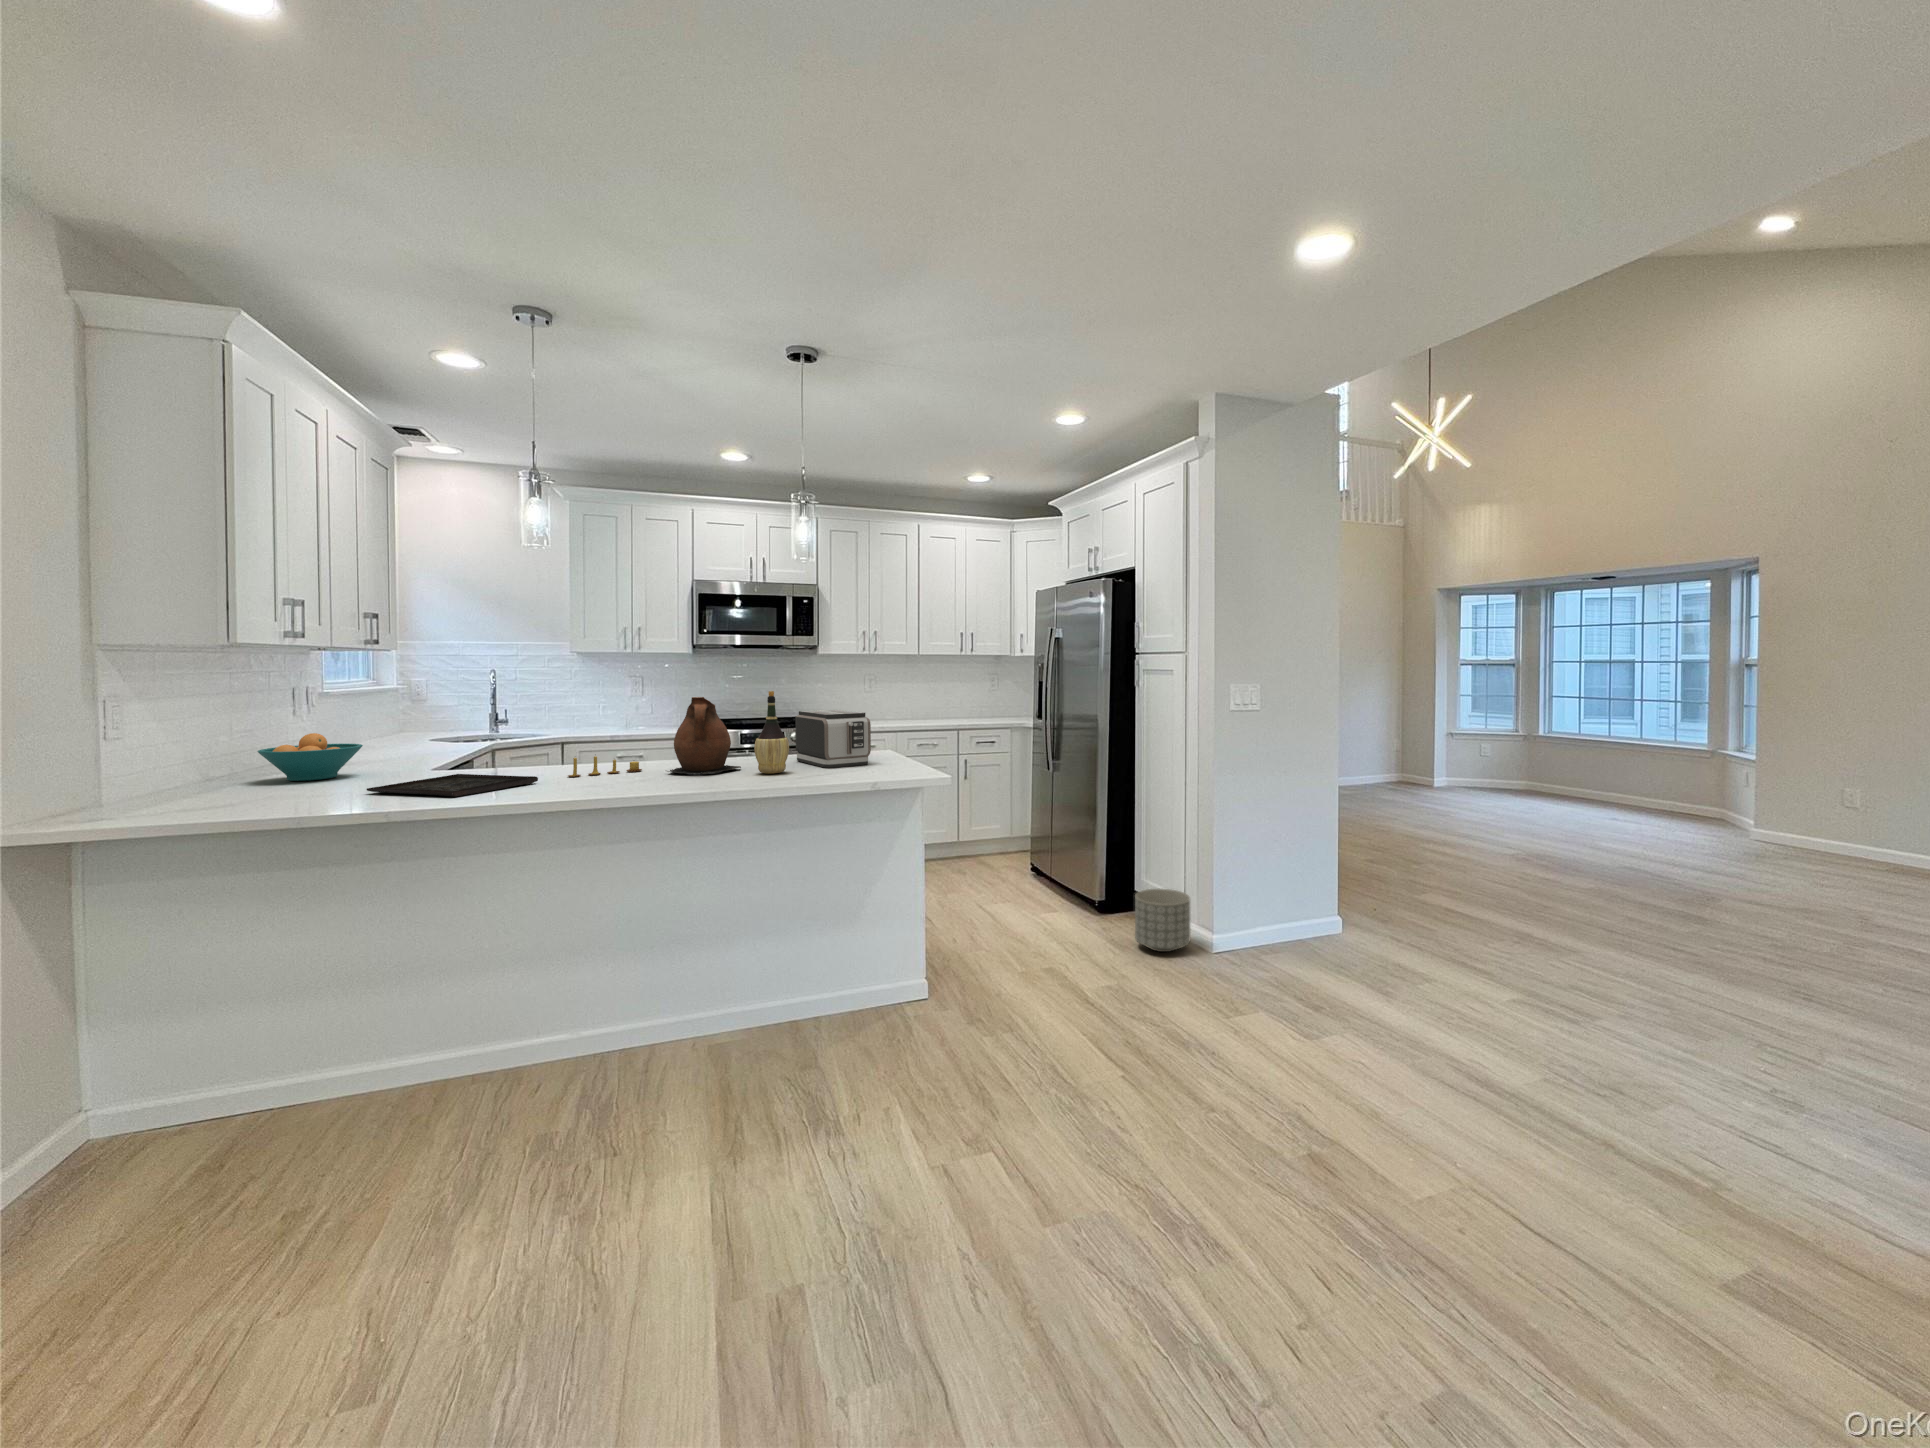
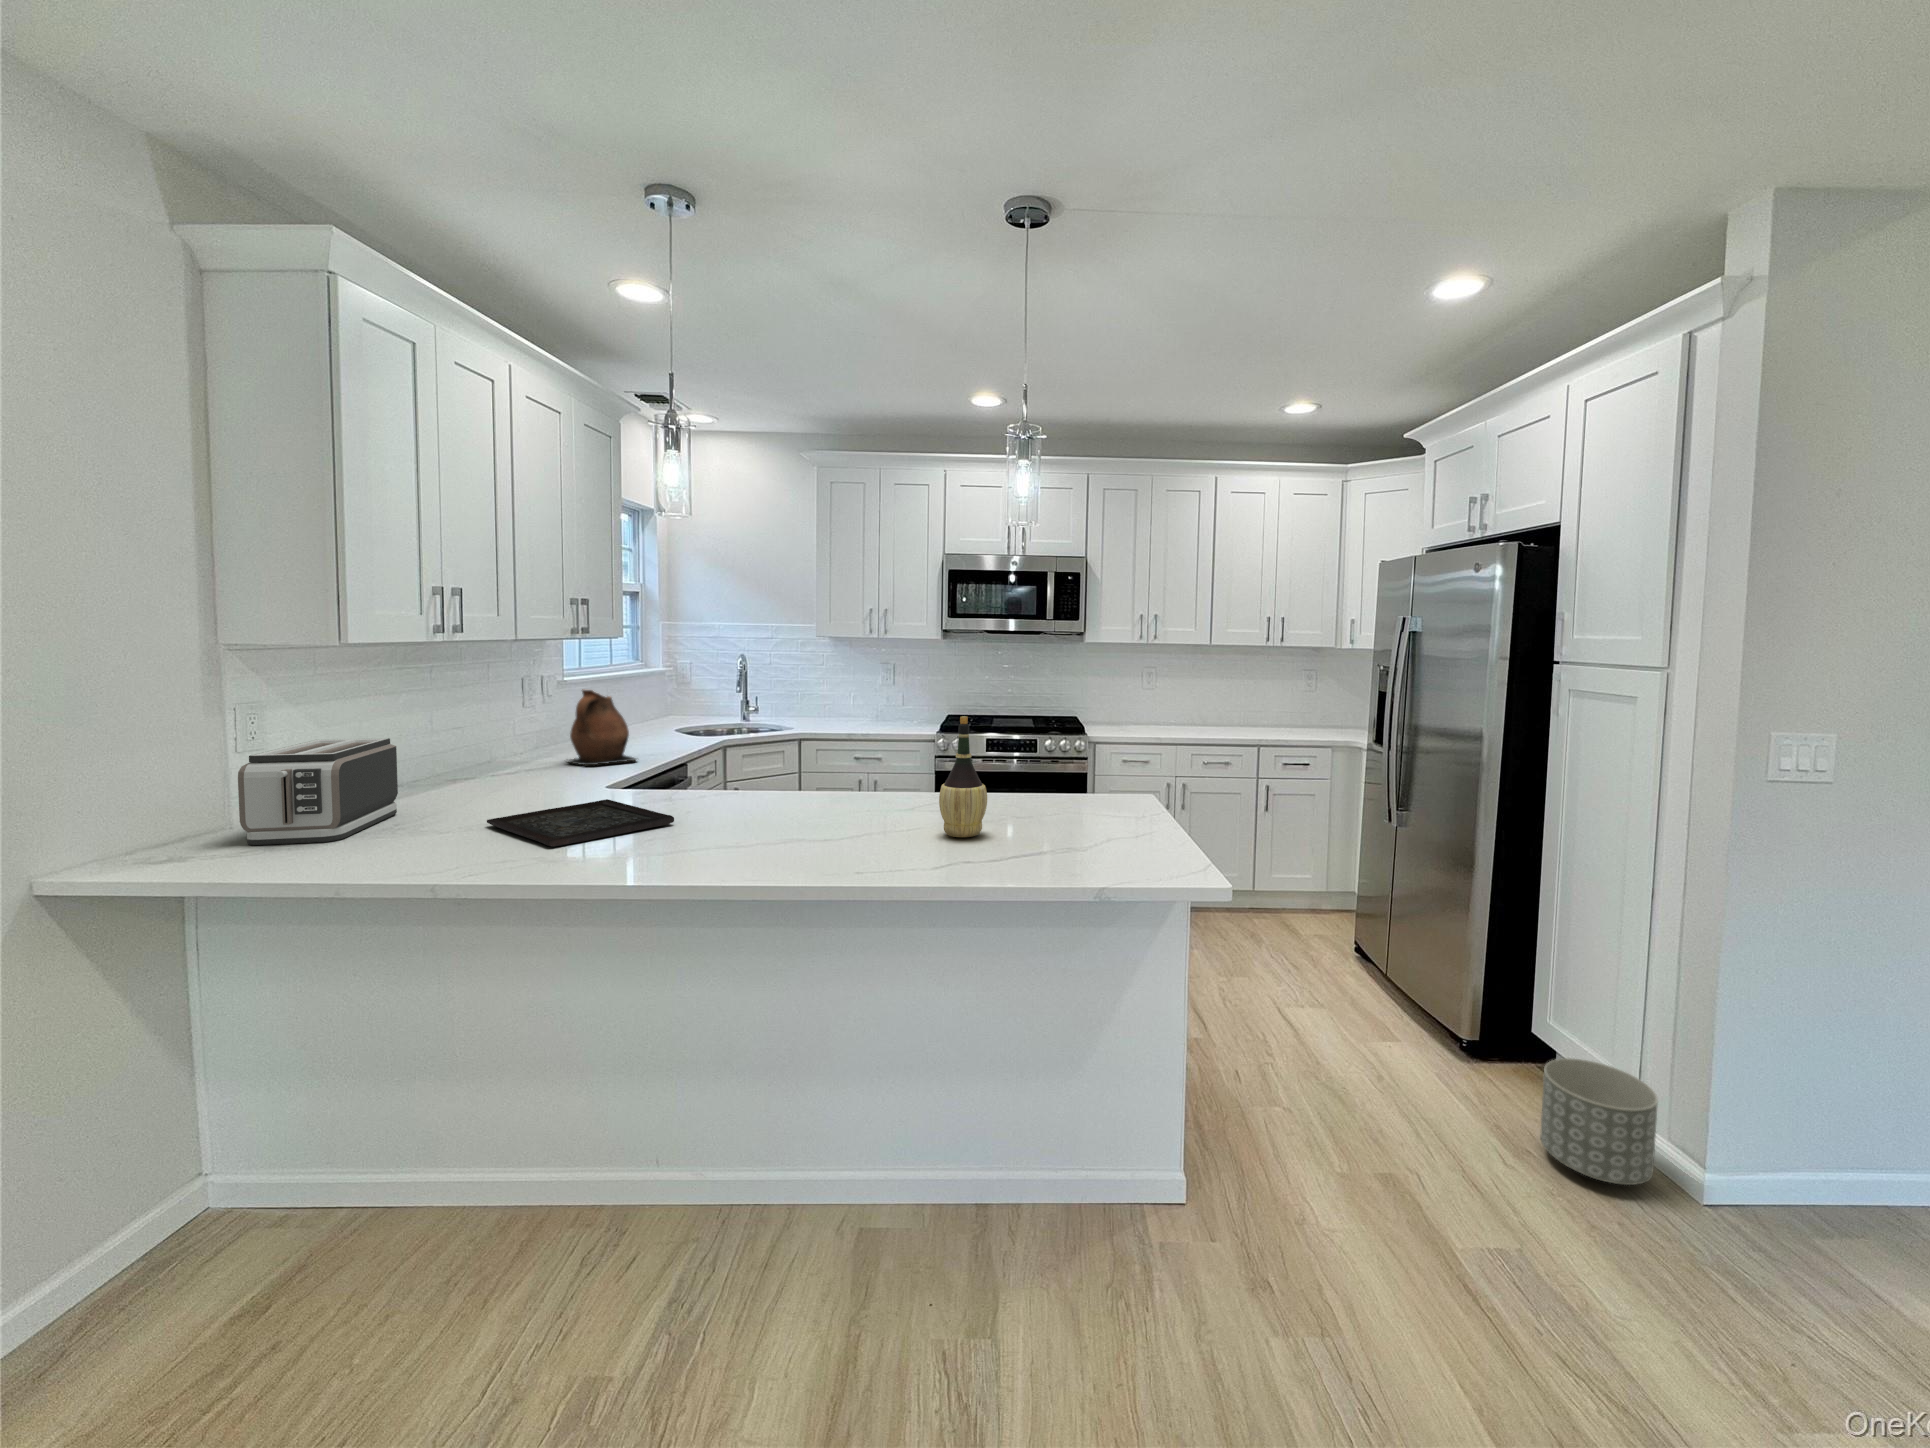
ceramic pitcher: present [668,697,741,774] -> present [568,690,637,765]
toaster: present [796,710,871,768] -> present [238,738,398,845]
fruit bowl: present [258,733,363,781] -> none [435,736,542,791]
candle: present [568,756,642,777] -> none [719,786,813,815]

